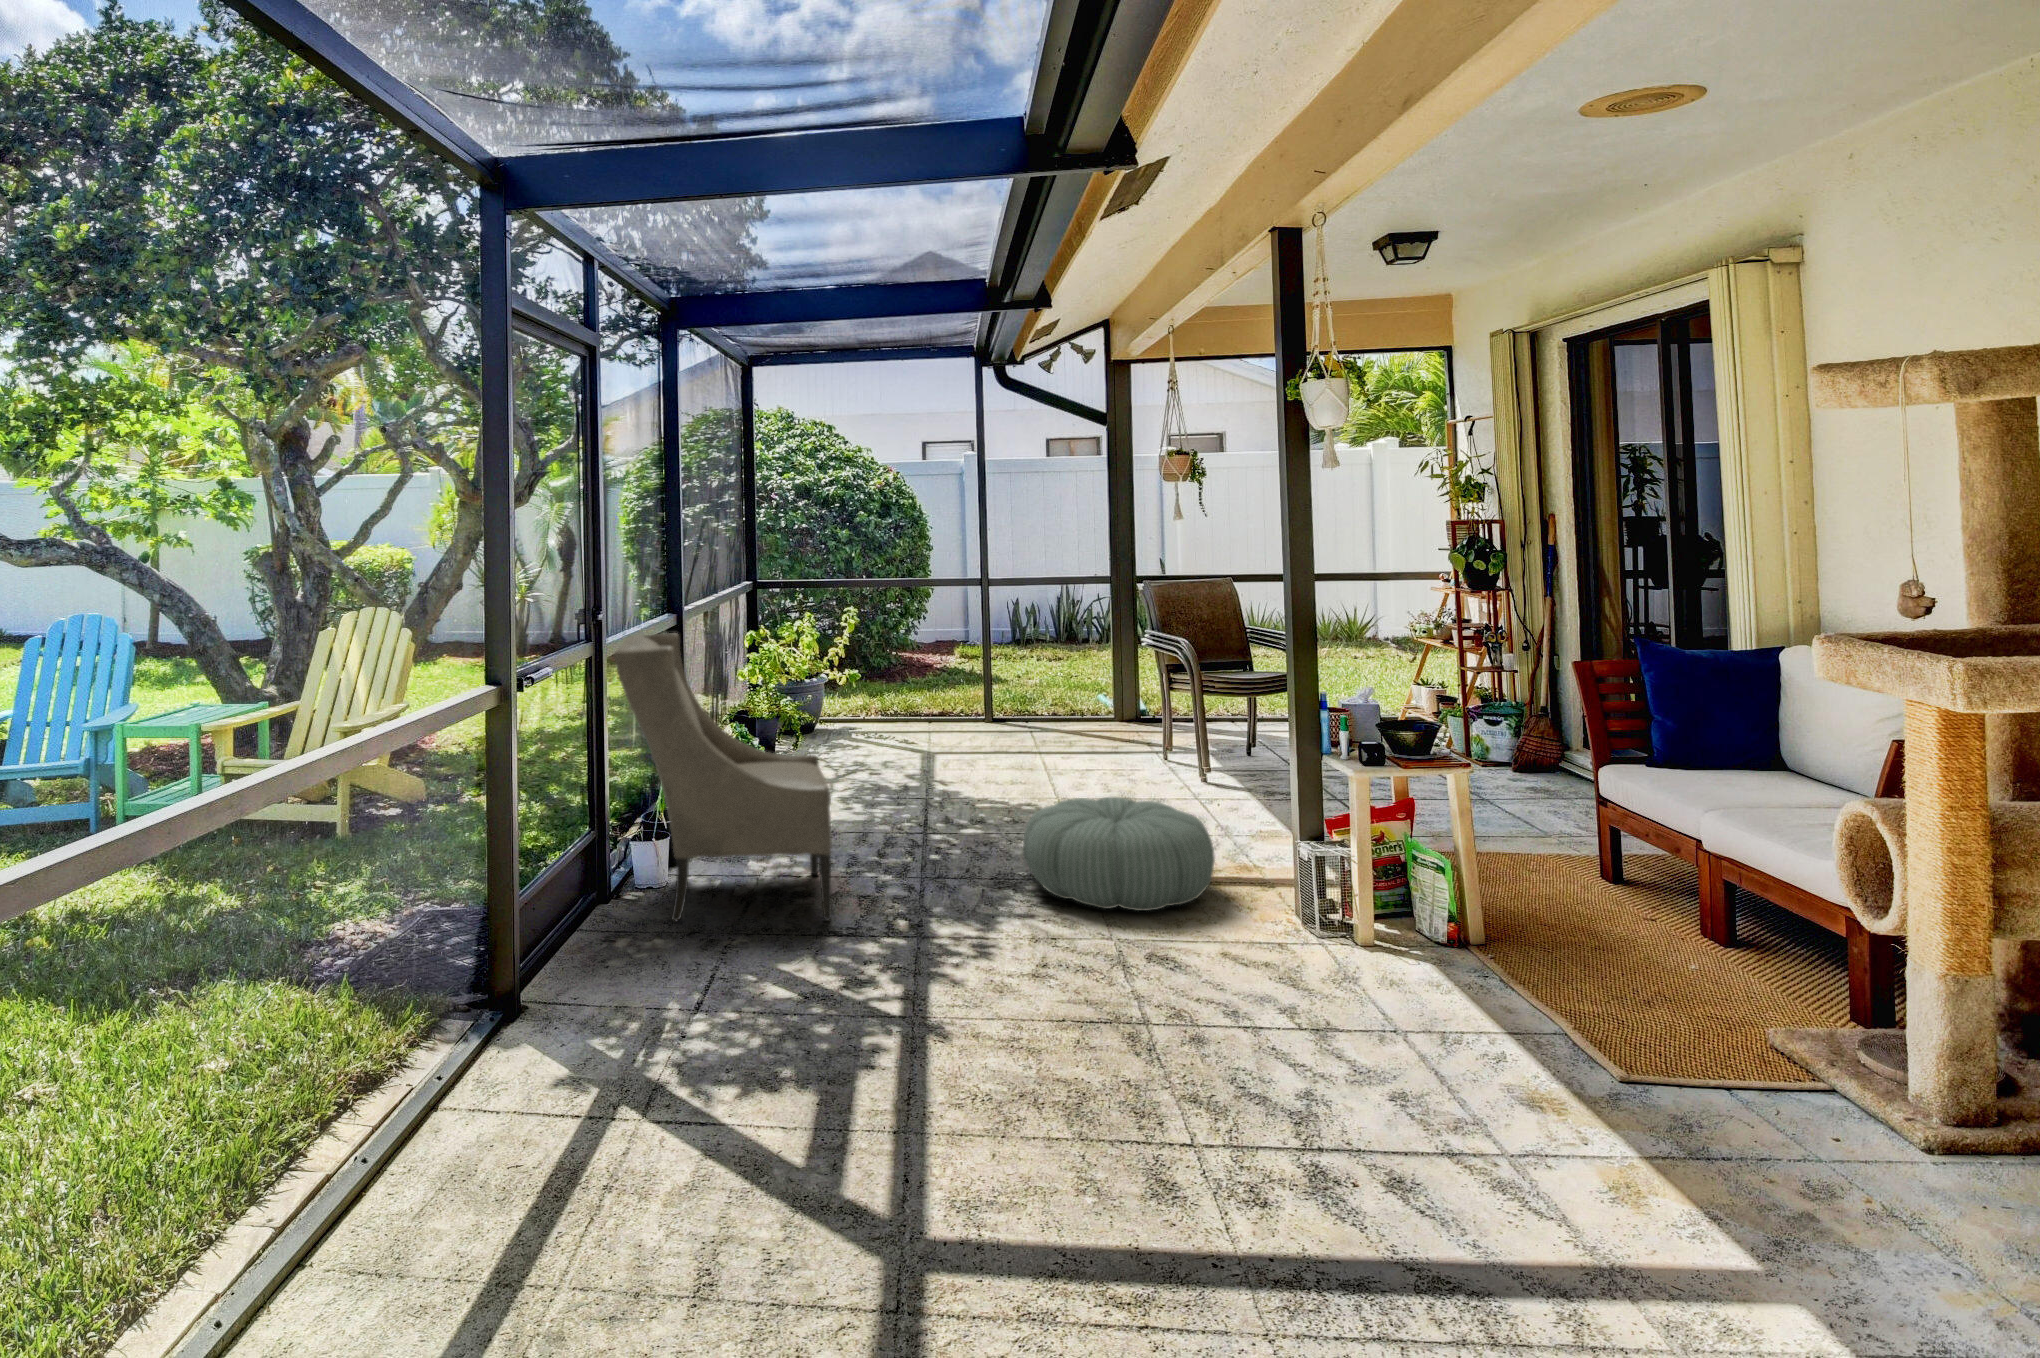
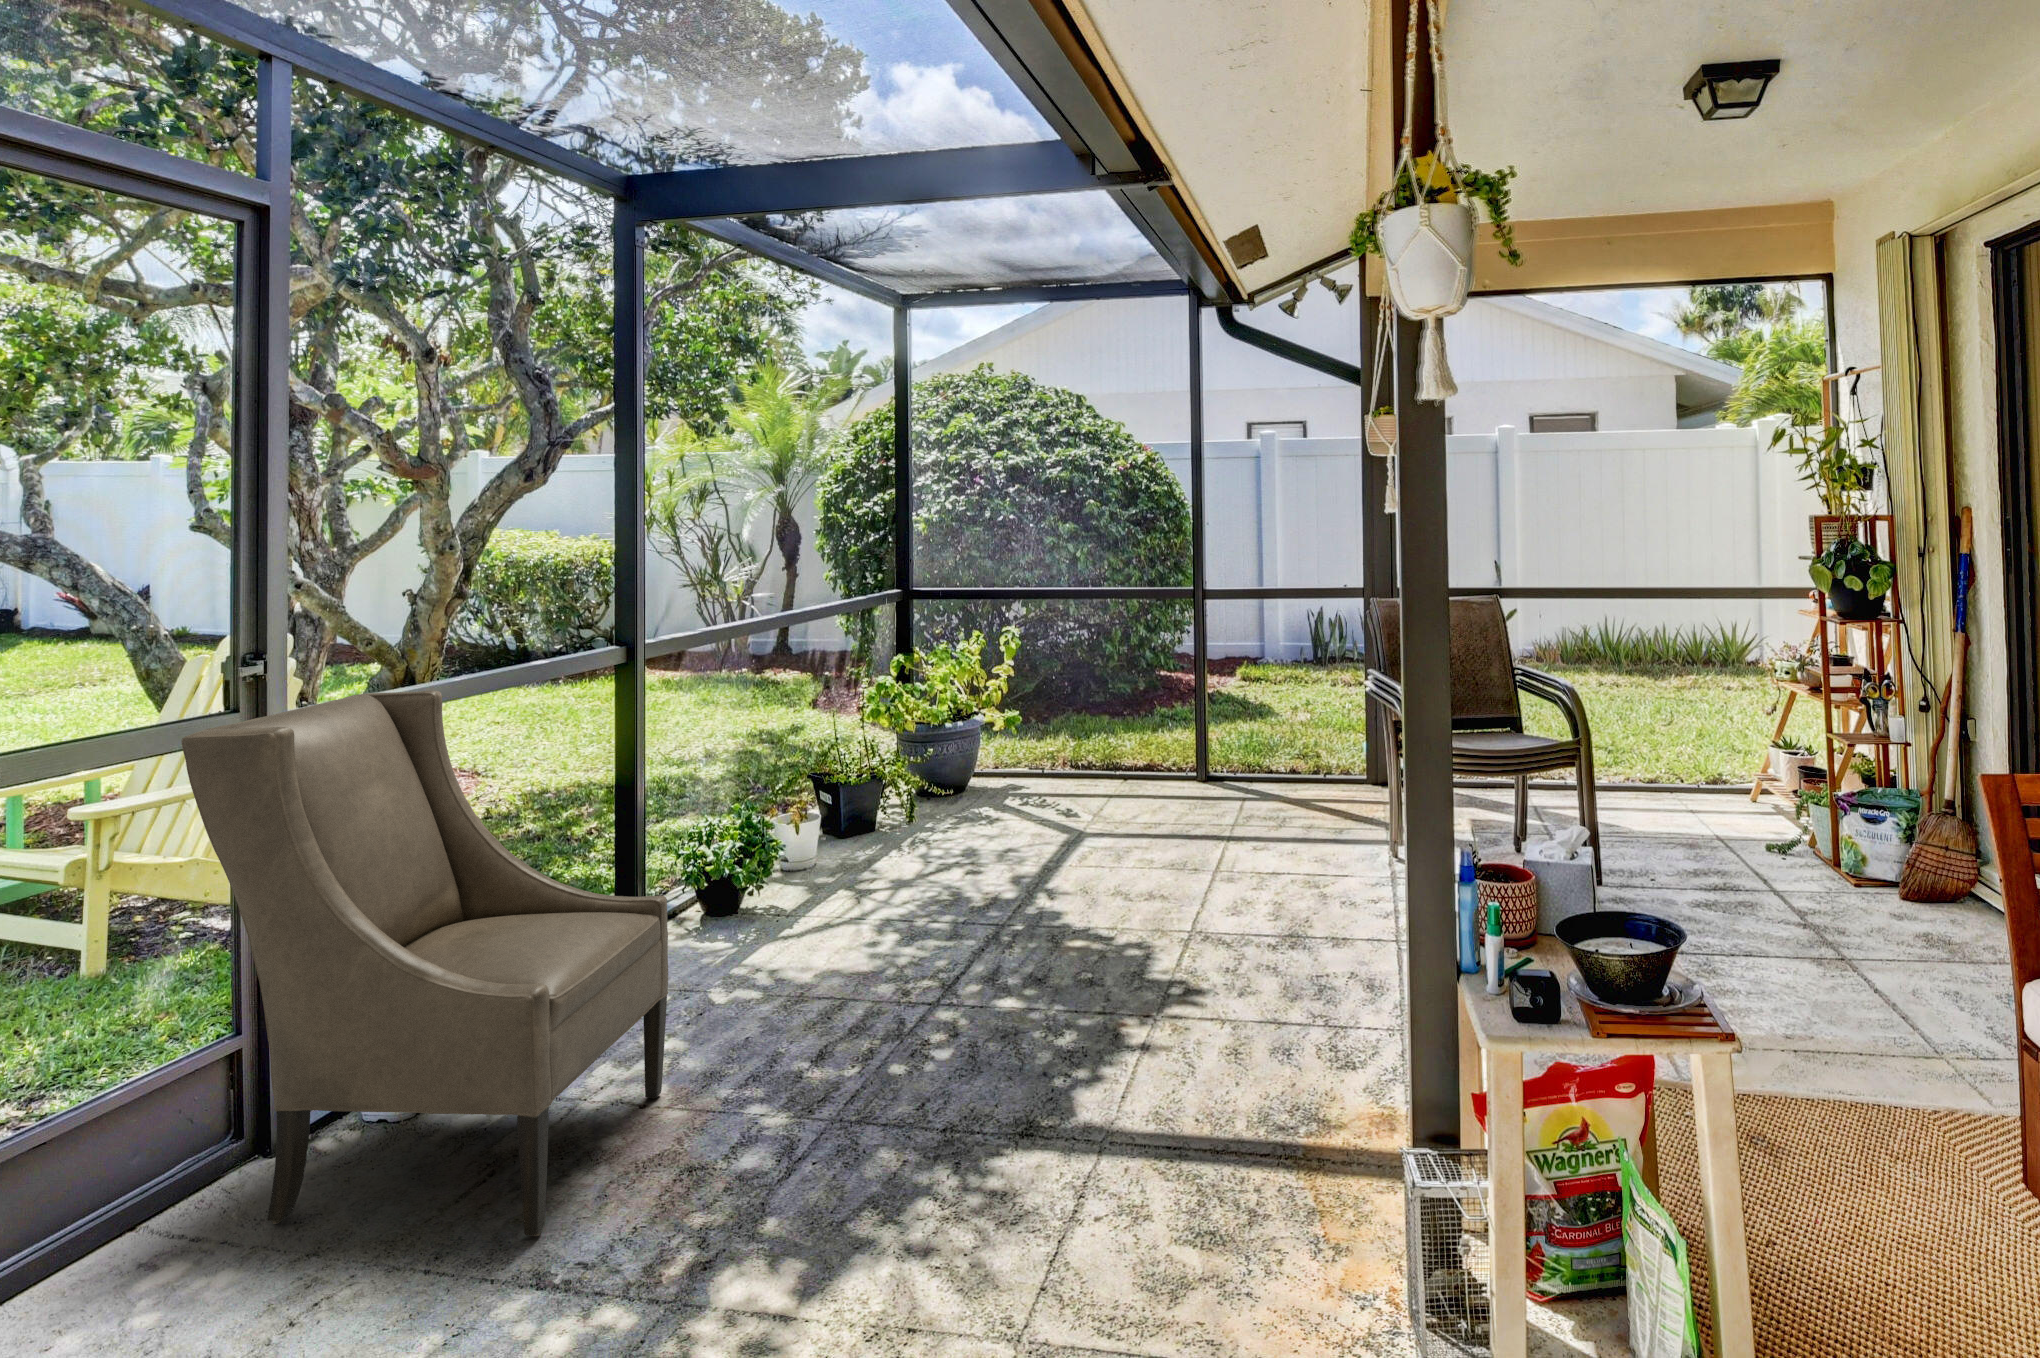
pouf: present [1023,797,1215,911] -> none [948,984,1279,1245]

